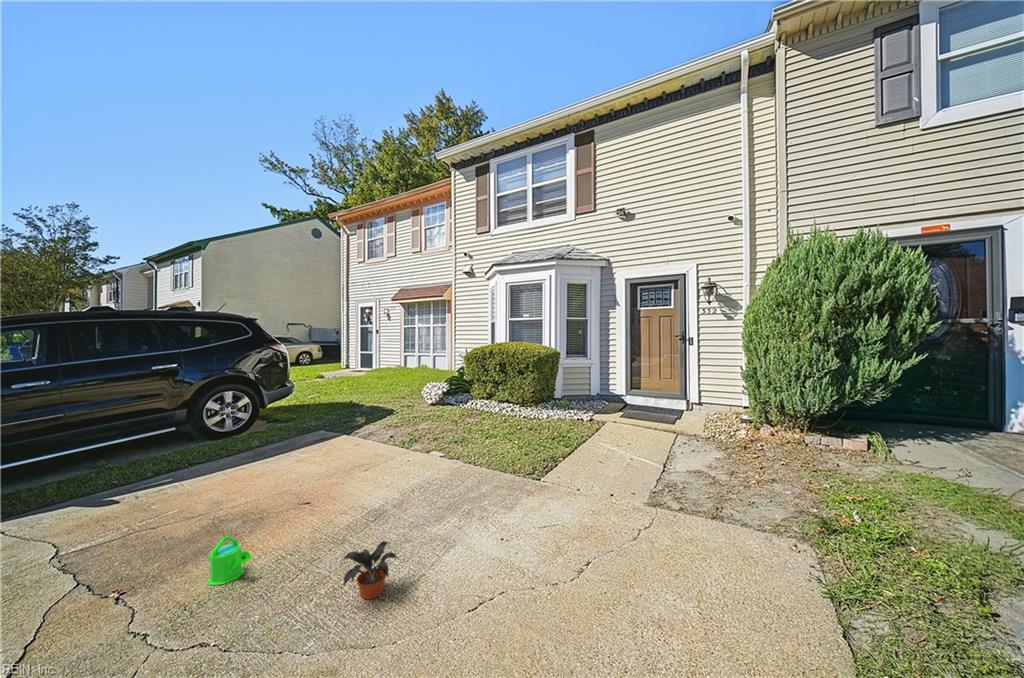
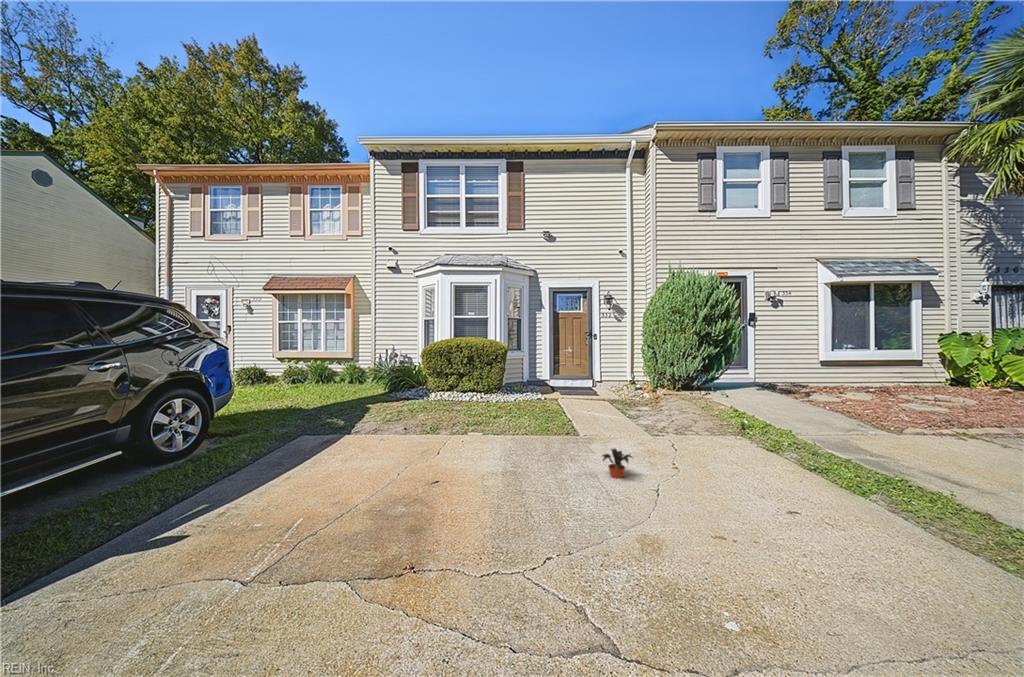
watering can: present [208,536,251,585] -> none [504,461,542,493]

